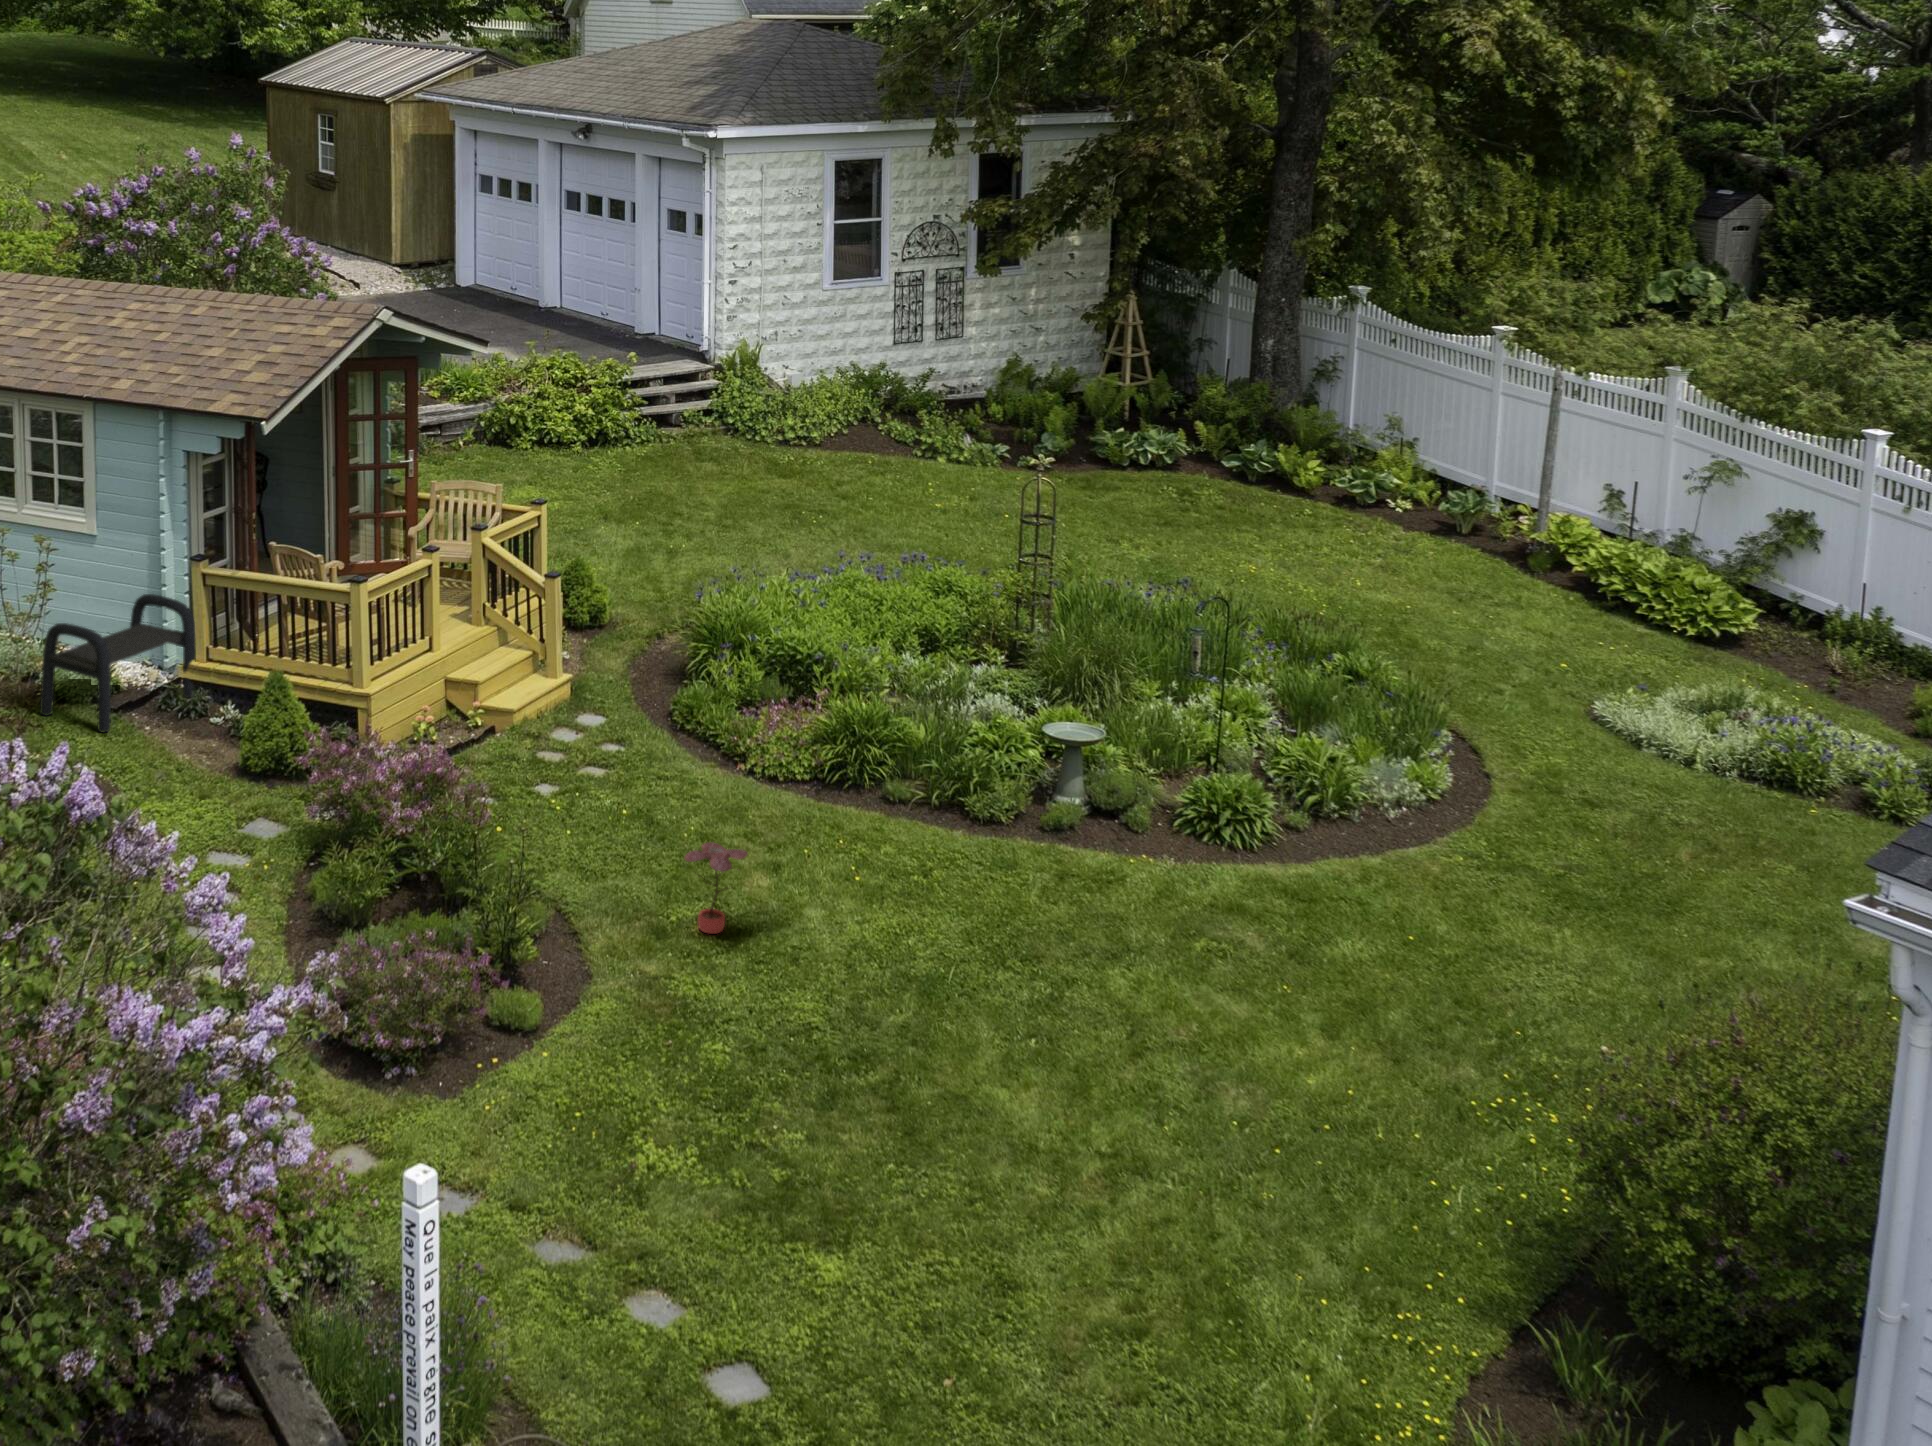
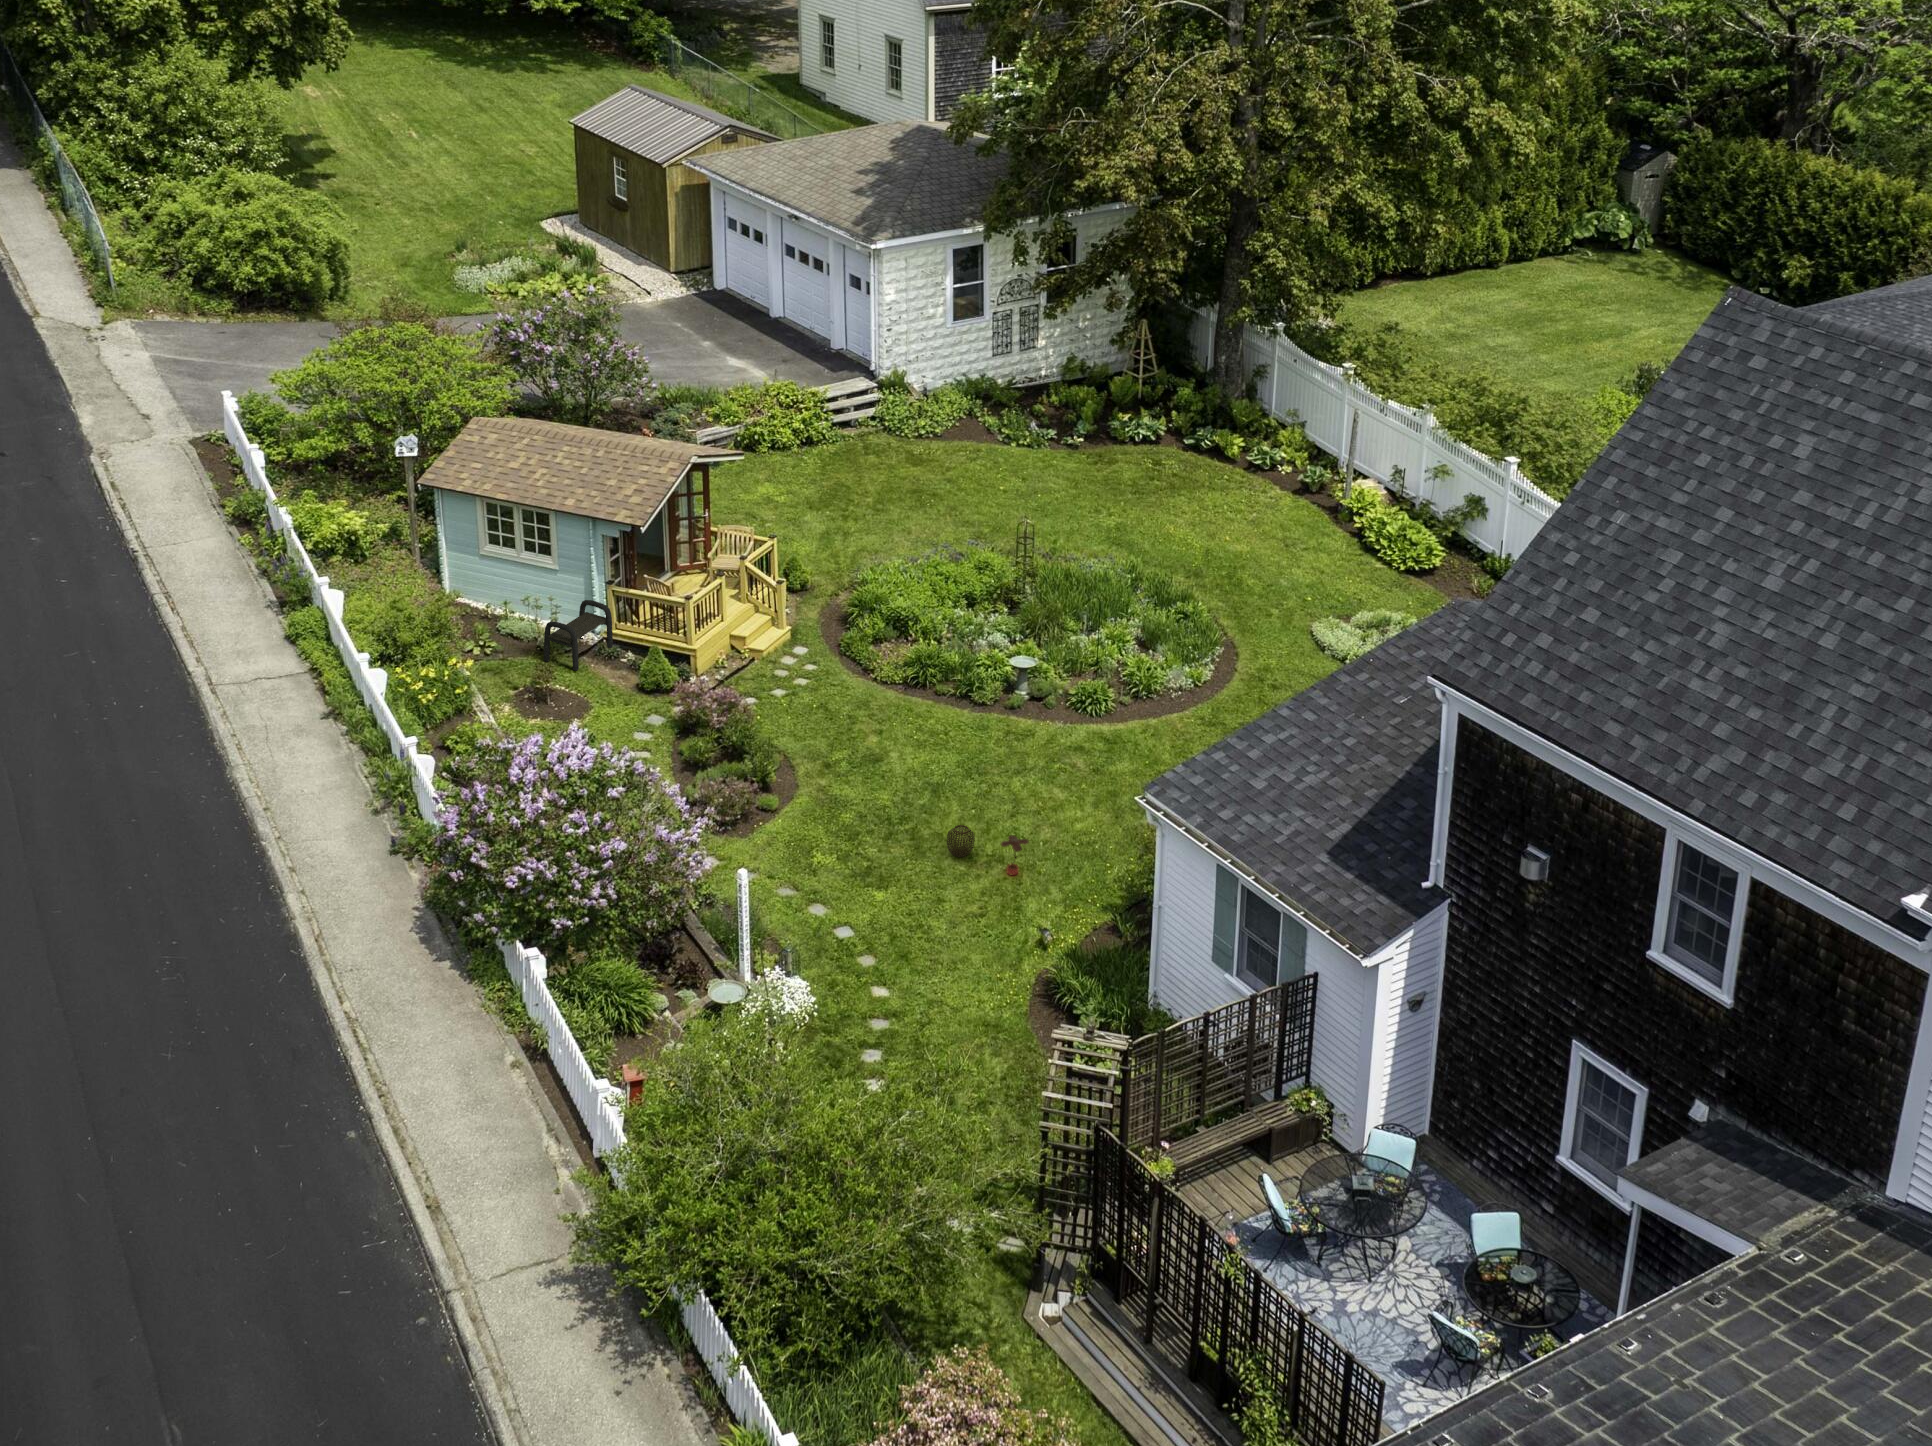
potted plant: present [685,842,748,934] -> present [1001,835,1029,875]
woven basket: none [987,1066,1065,1159] -> present [947,825,975,857]

